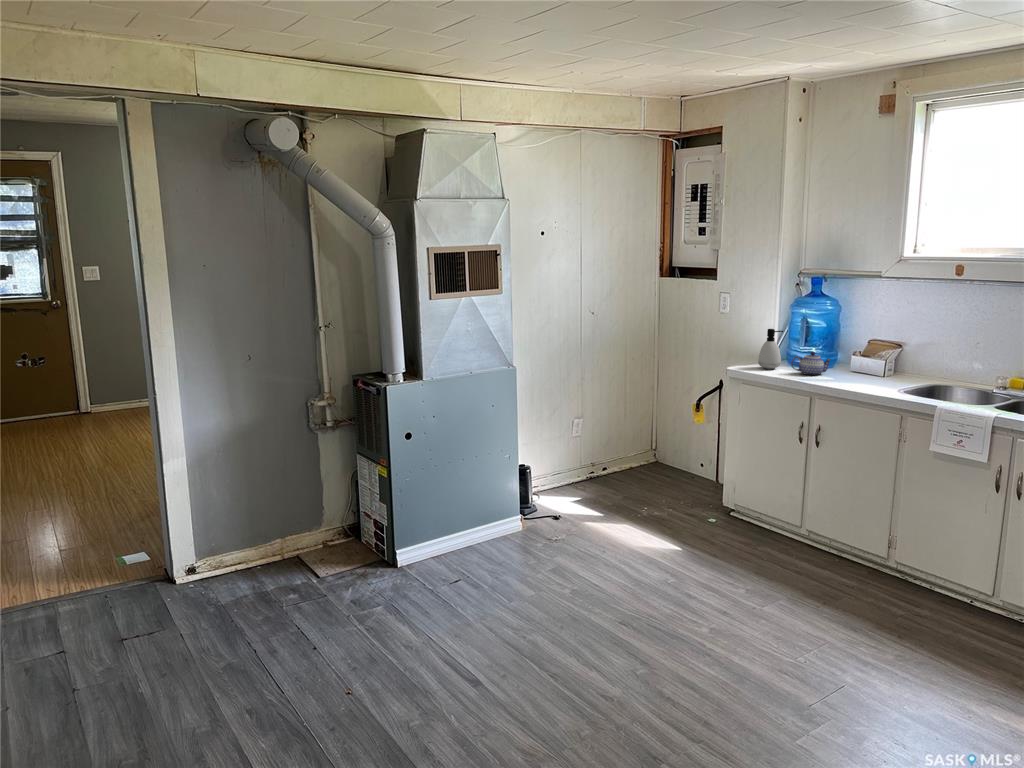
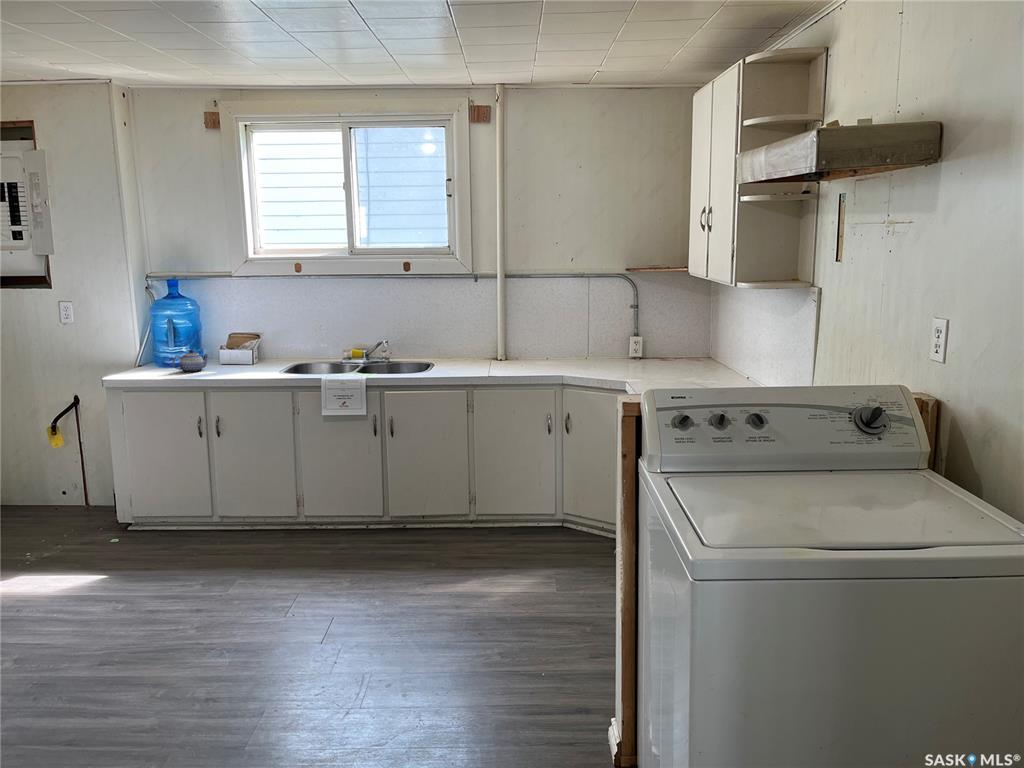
soap dispenser: present [758,329,783,369] -> none [133,332,157,372]

